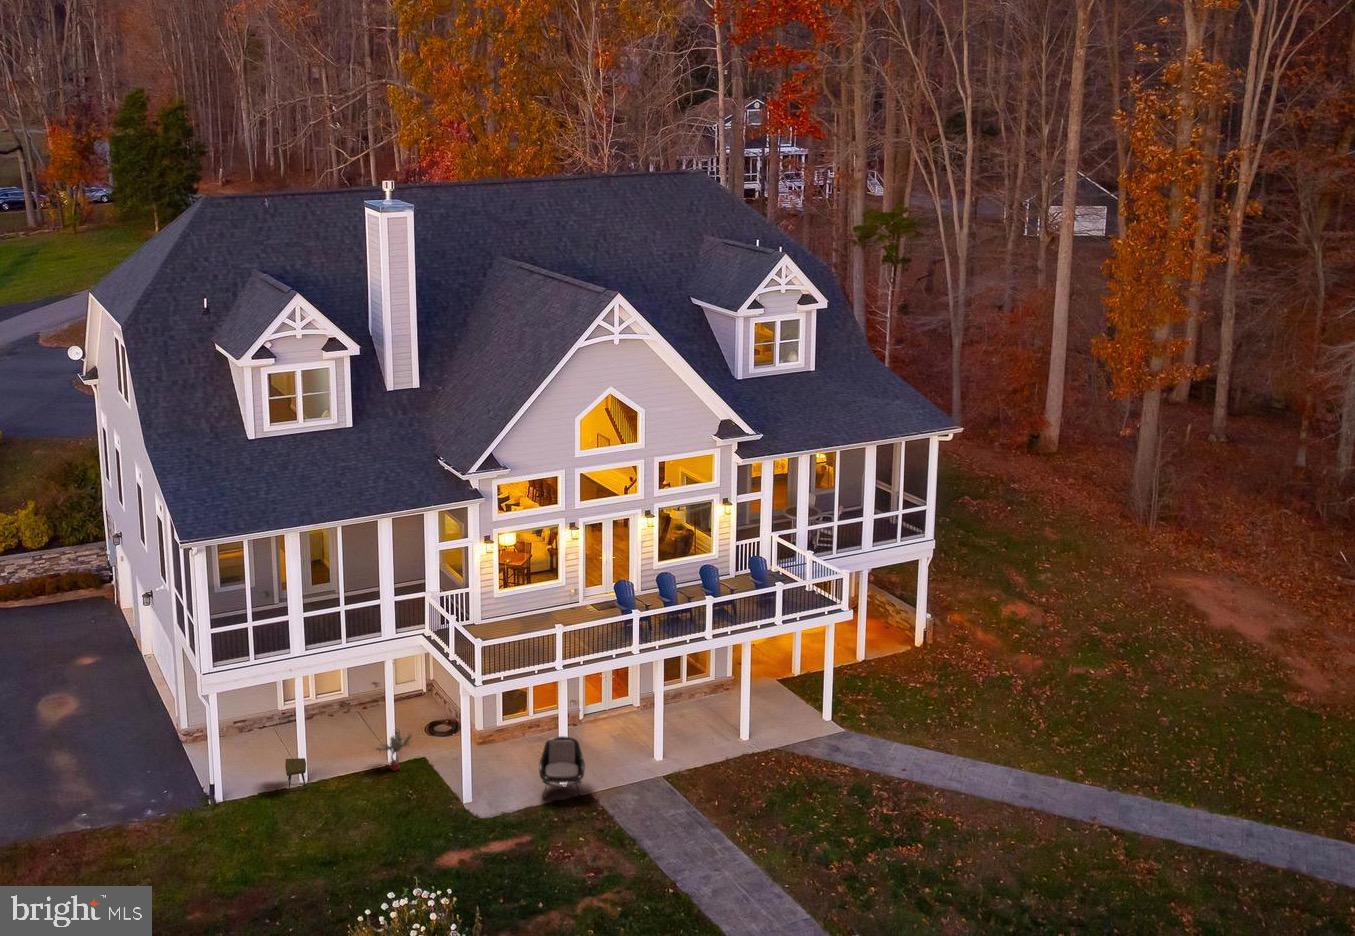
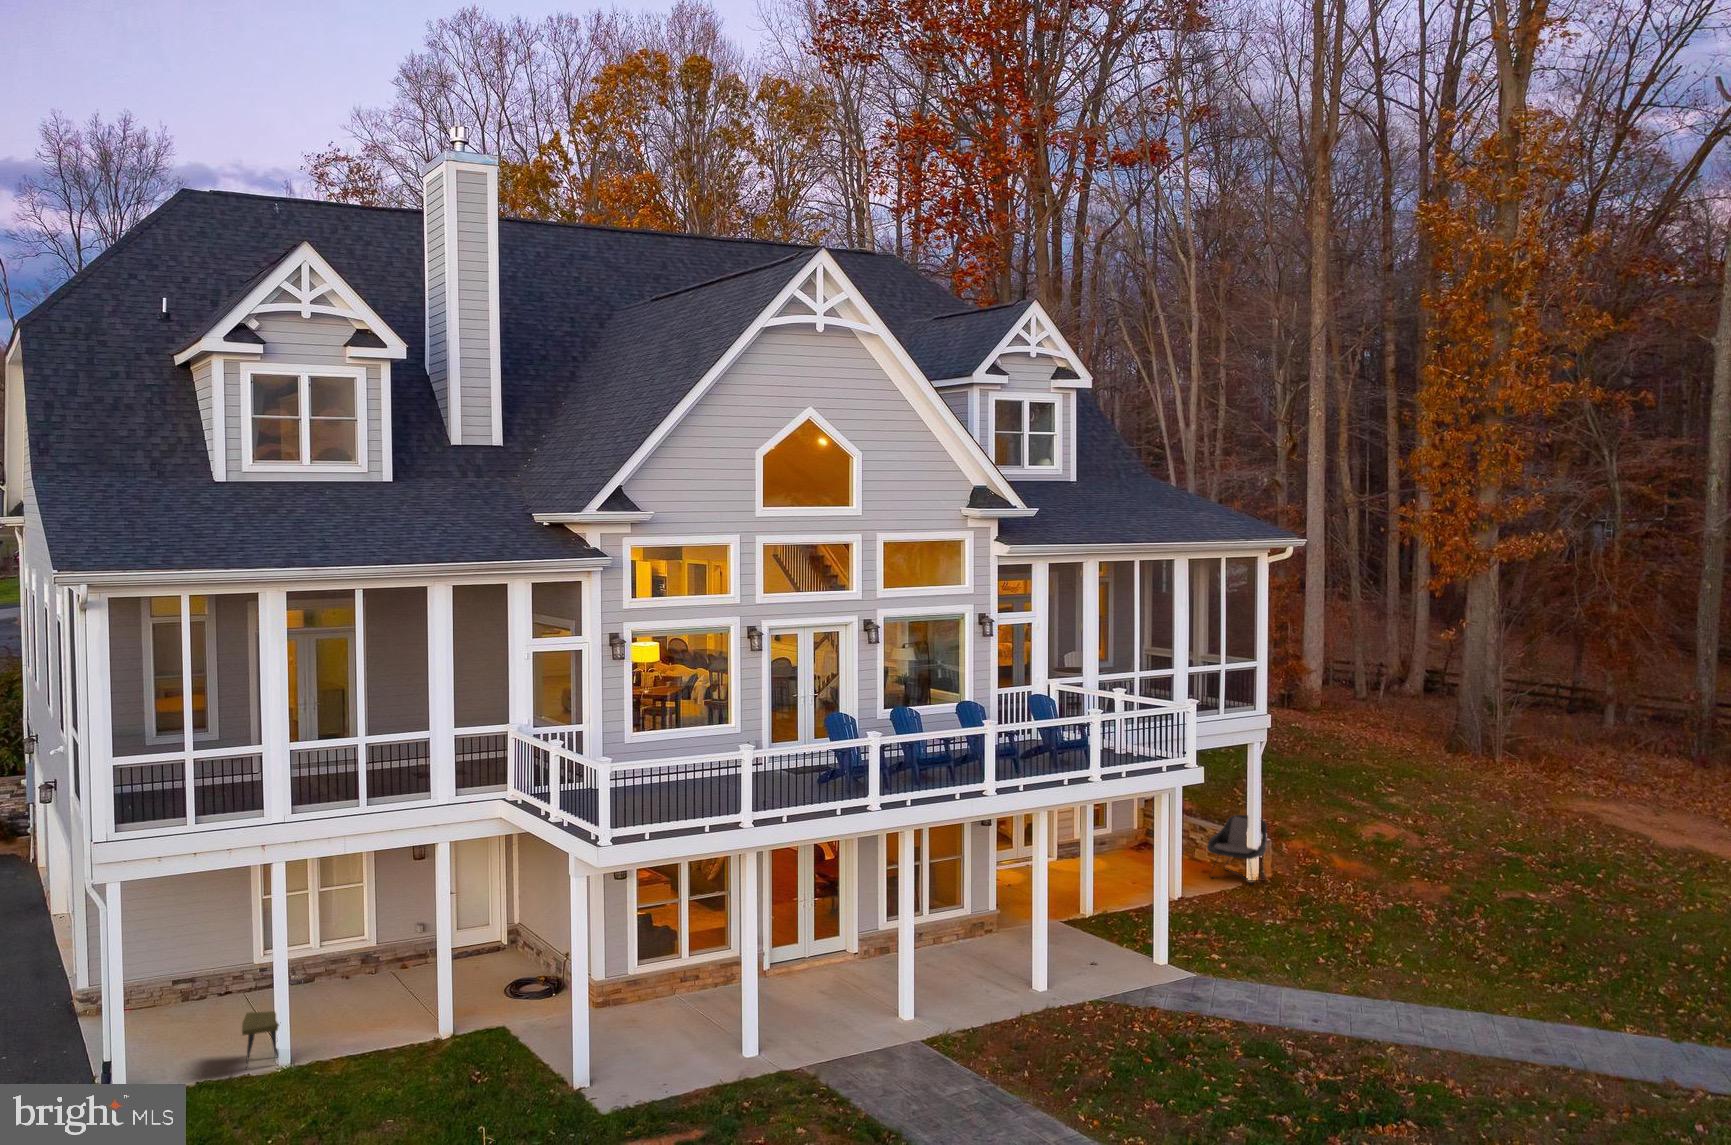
potted tree: present [376,728,412,771] -> none [409,954,477,1036]
lounge chair: present [539,736,585,798] -> present [1207,815,1267,885]

